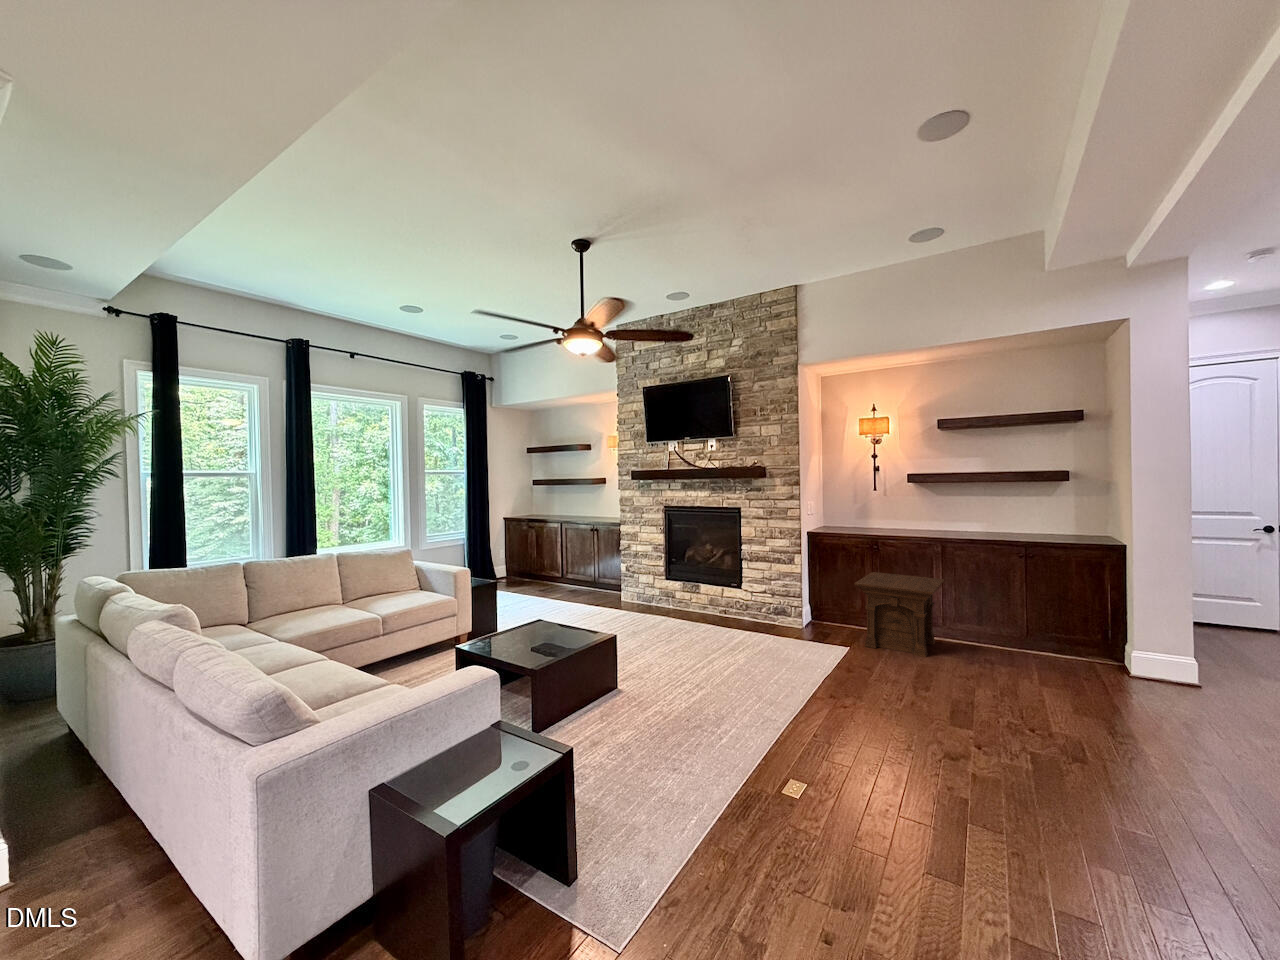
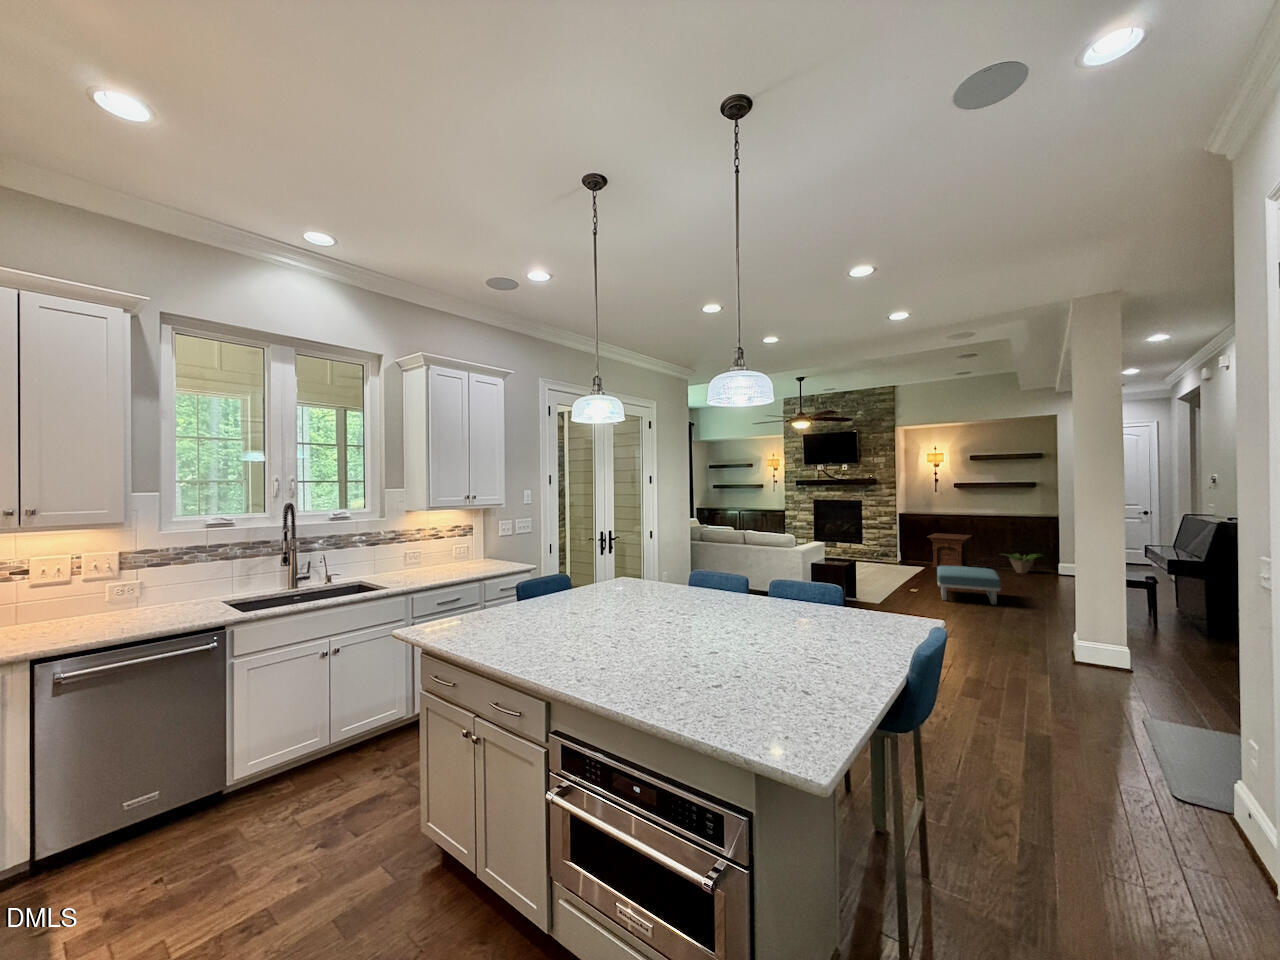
decorative plant: none [1001,621,1104,672] -> present [1008,553,1037,573]
footstool: none [867,706,1099,921] -> present [937,566,1001,605]

